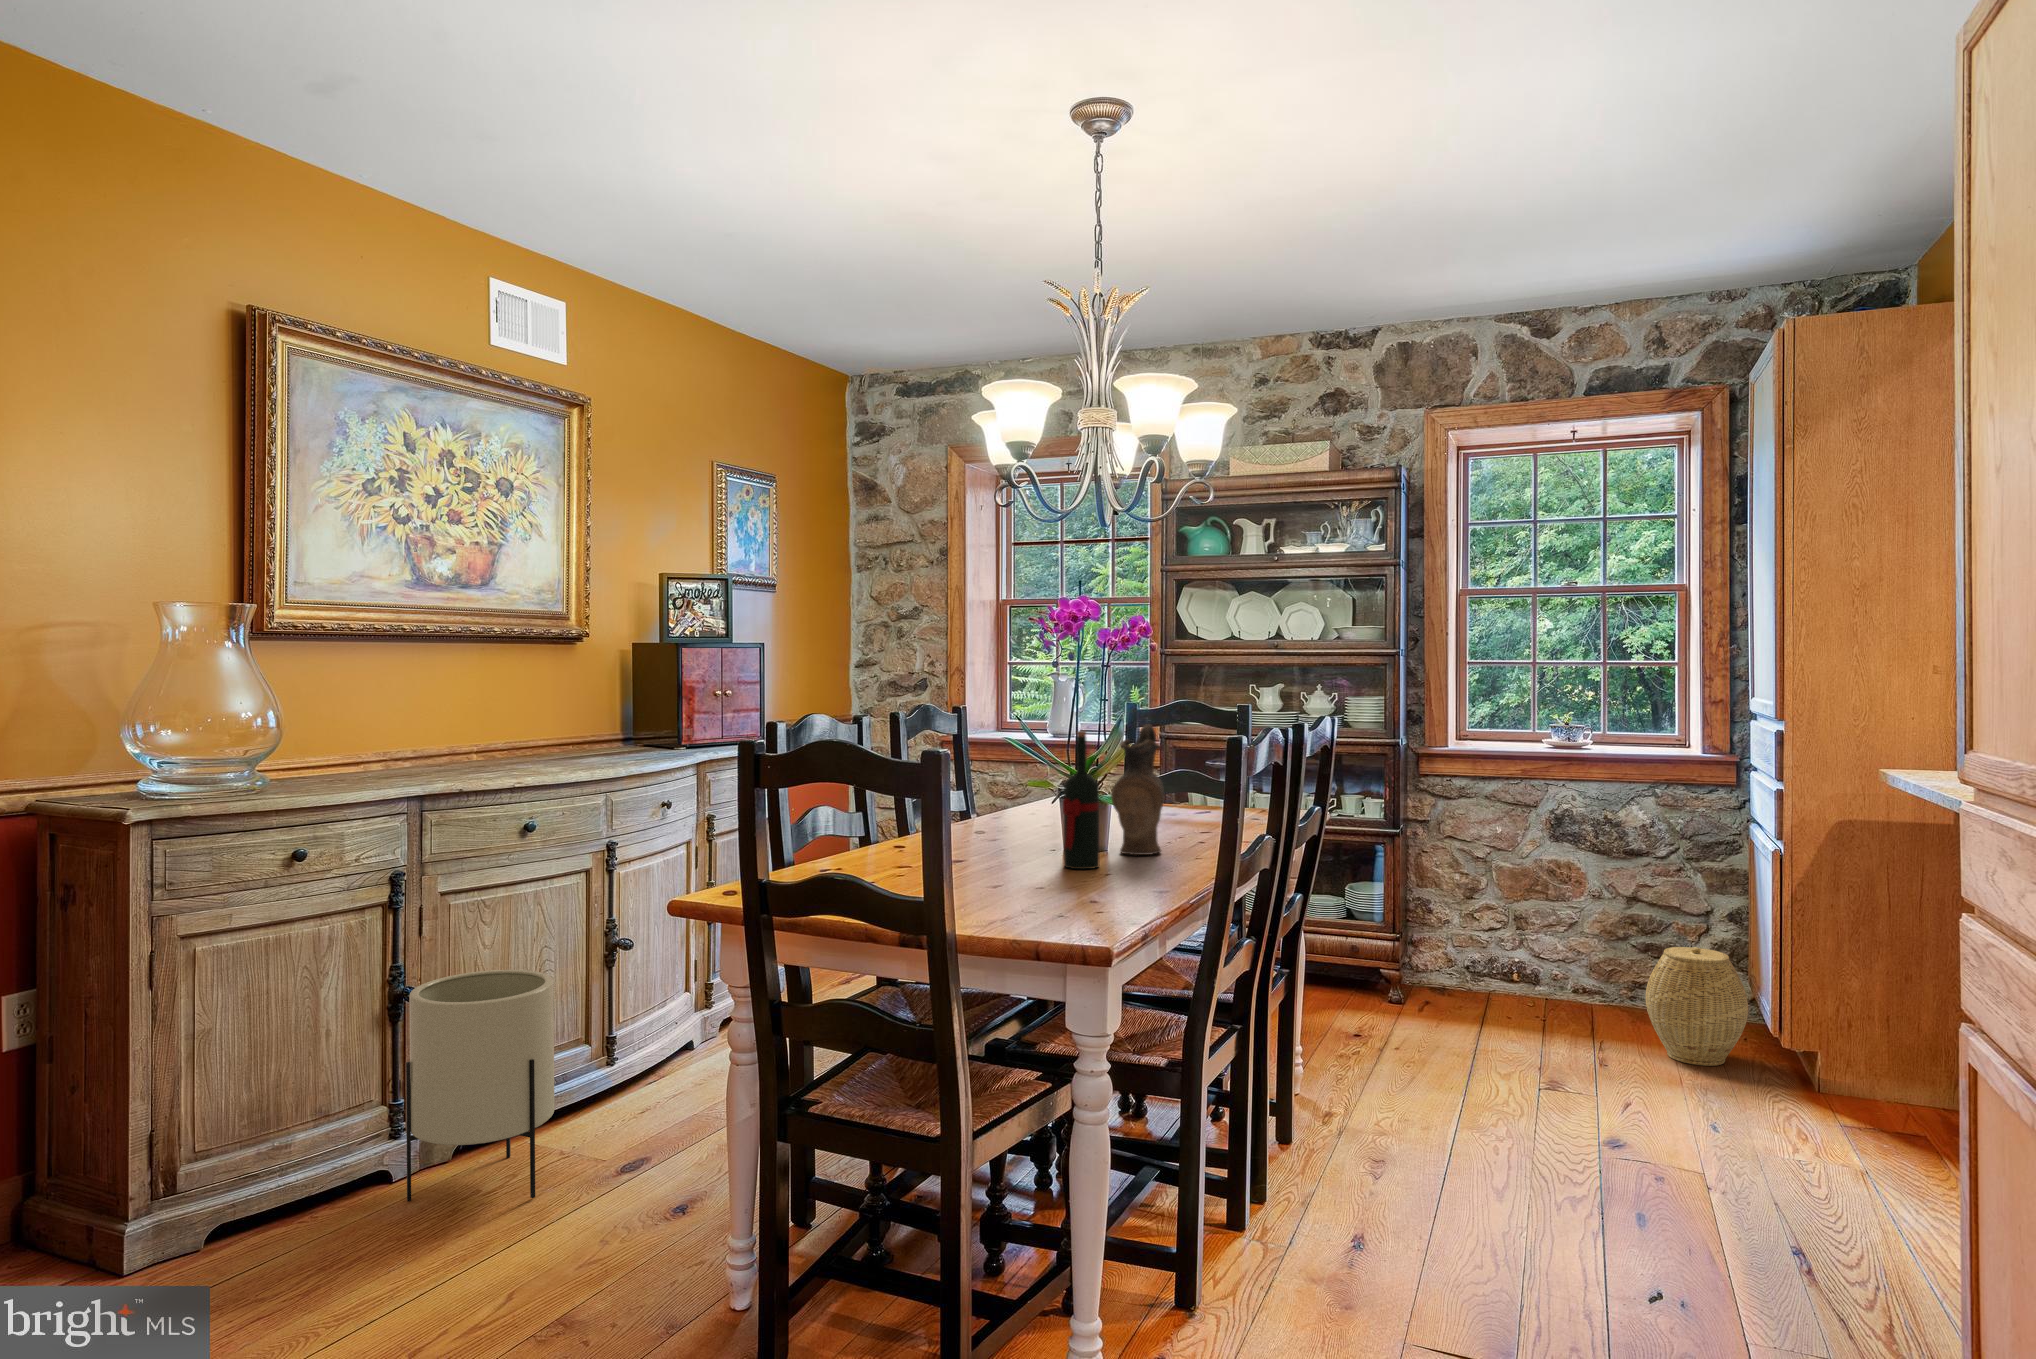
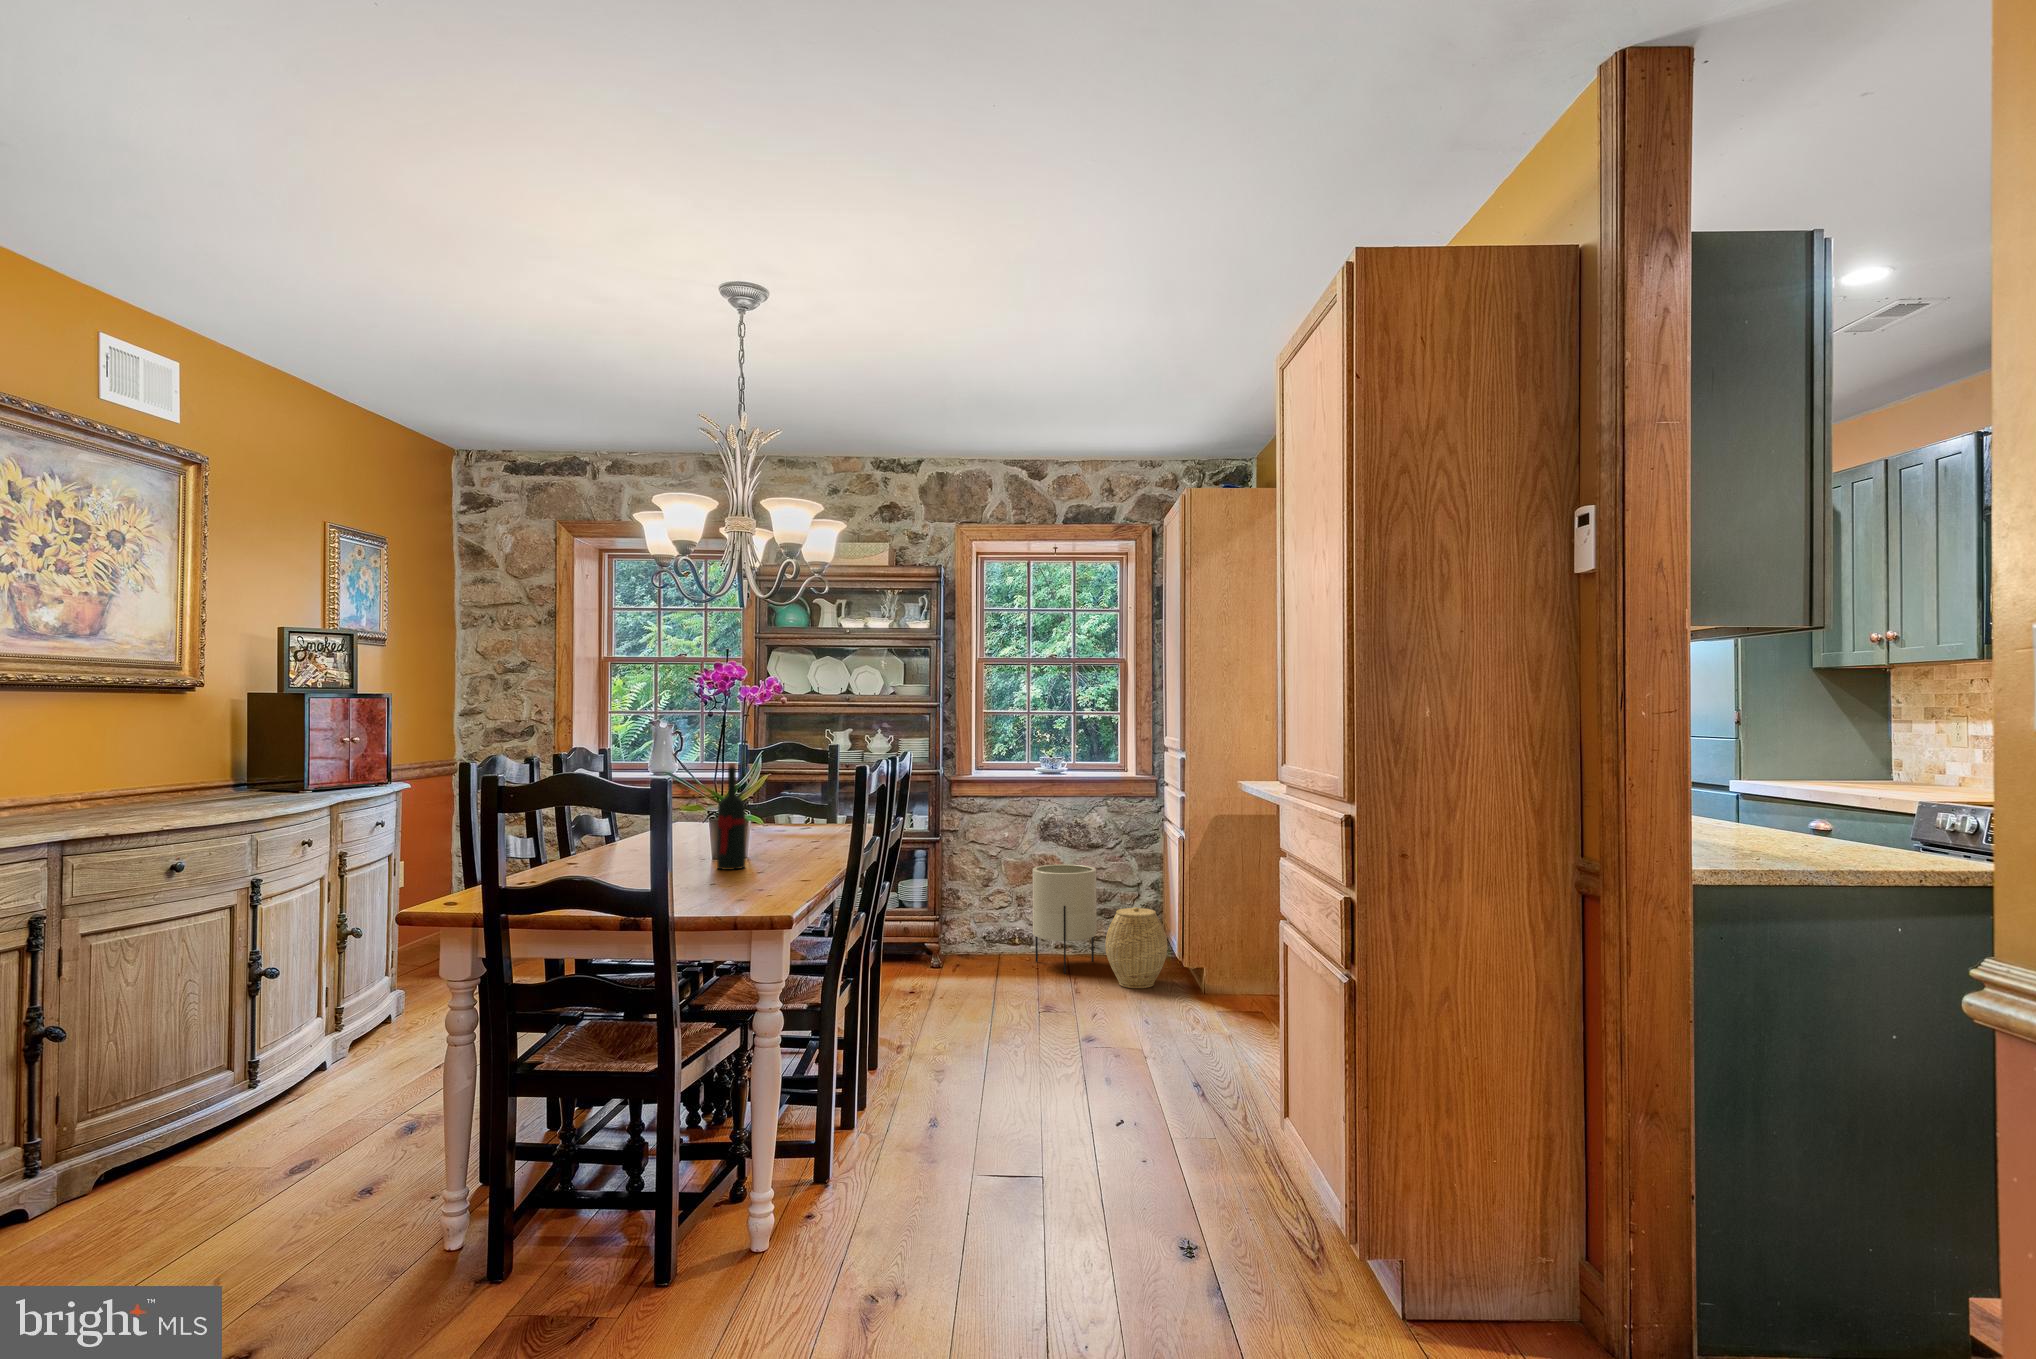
ceramic pitcher: present [1111,724,1164,855] -> none [750,758,790,858]
planter: present [406,970,554,1201] -> present [1033,864,1097,974]

